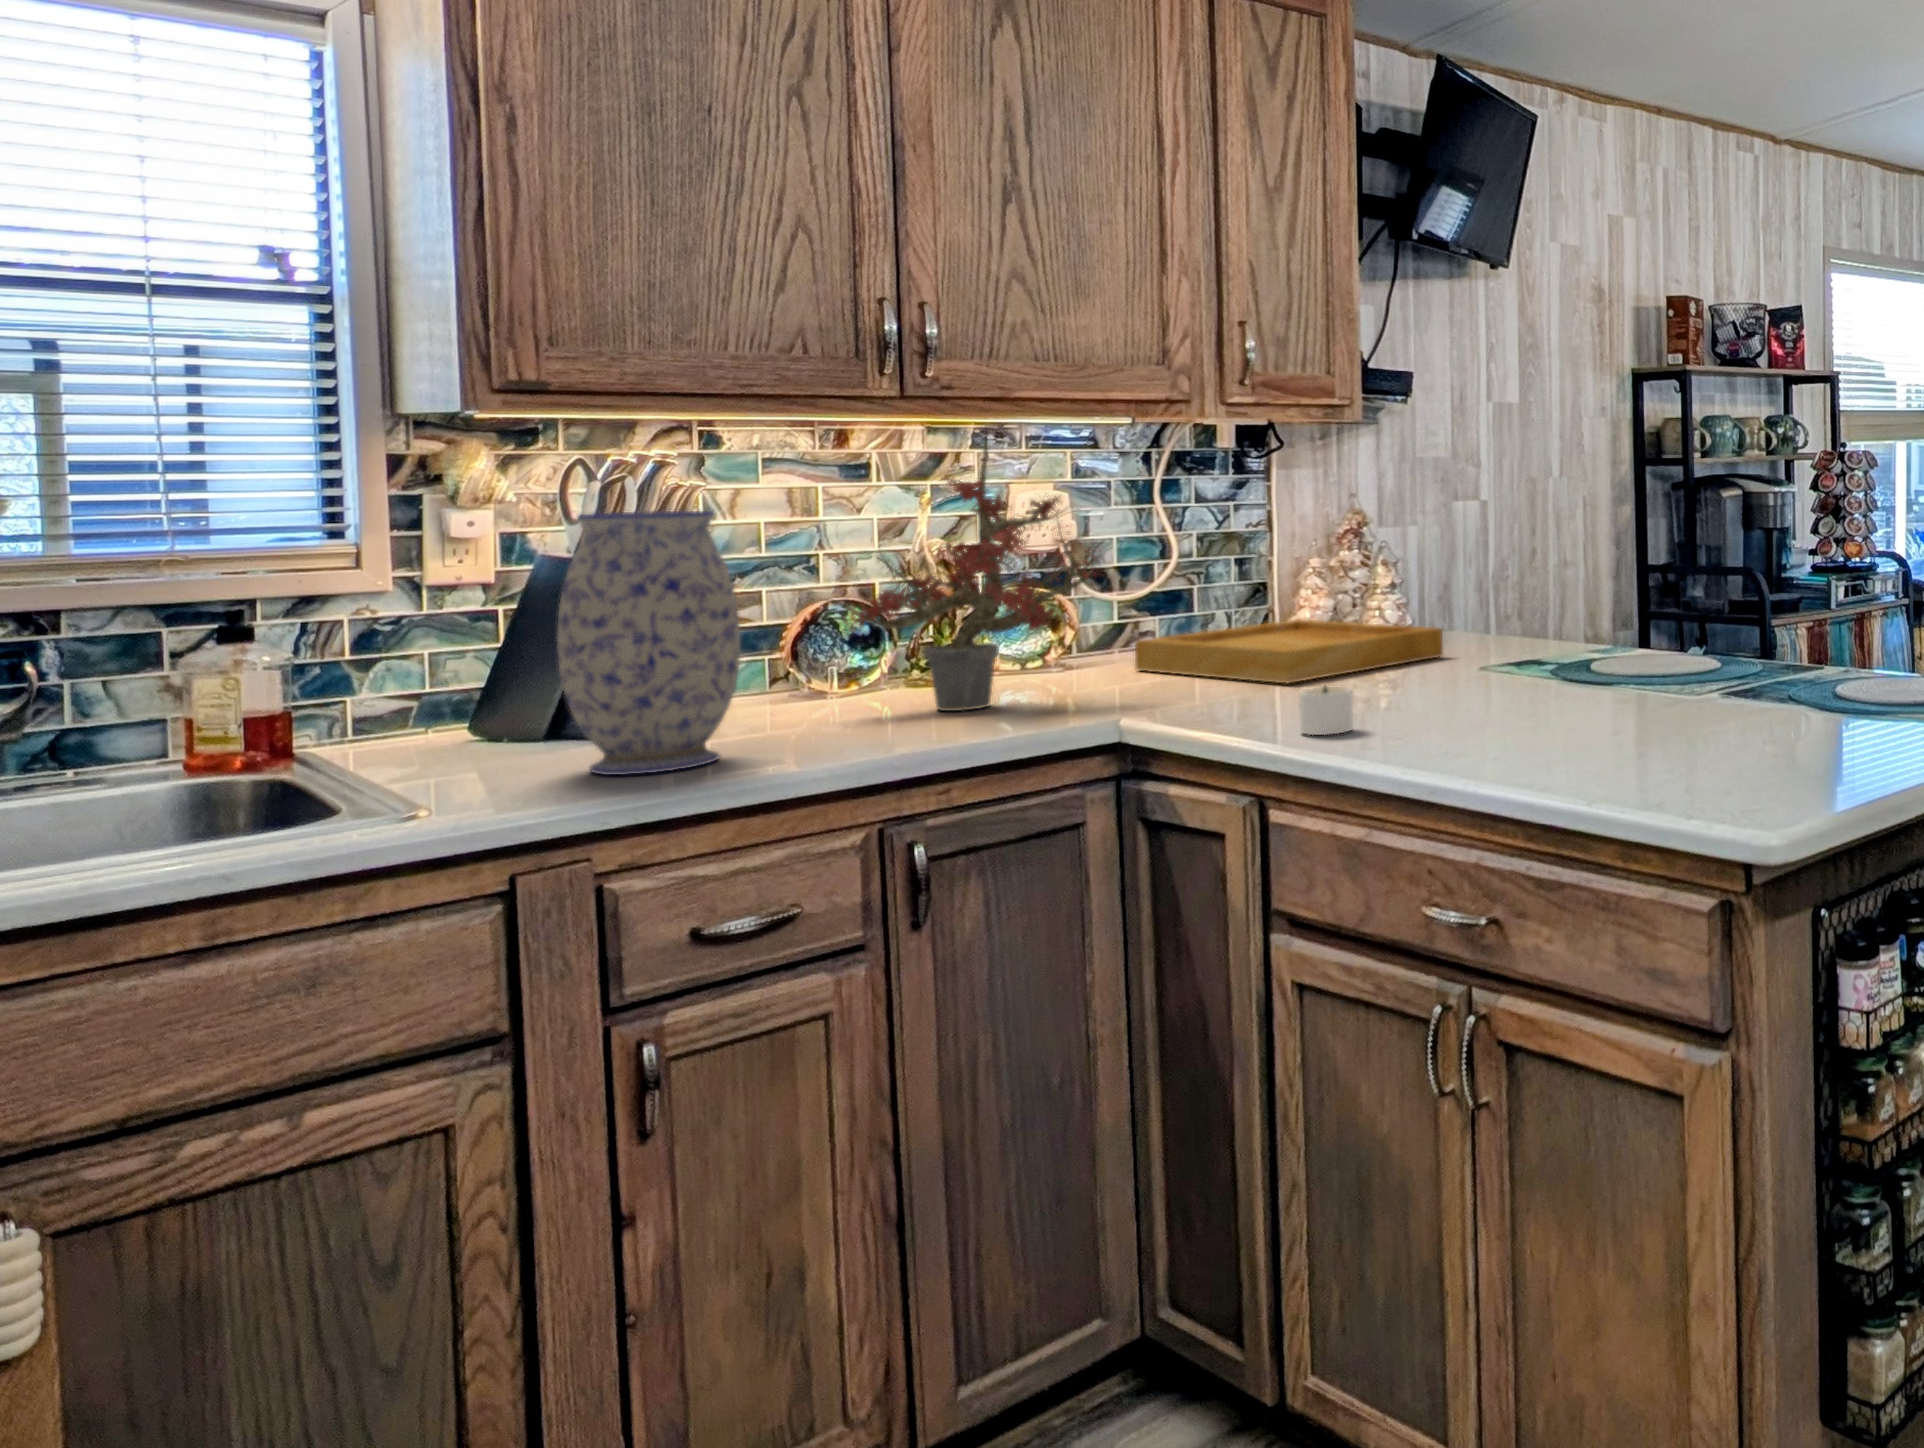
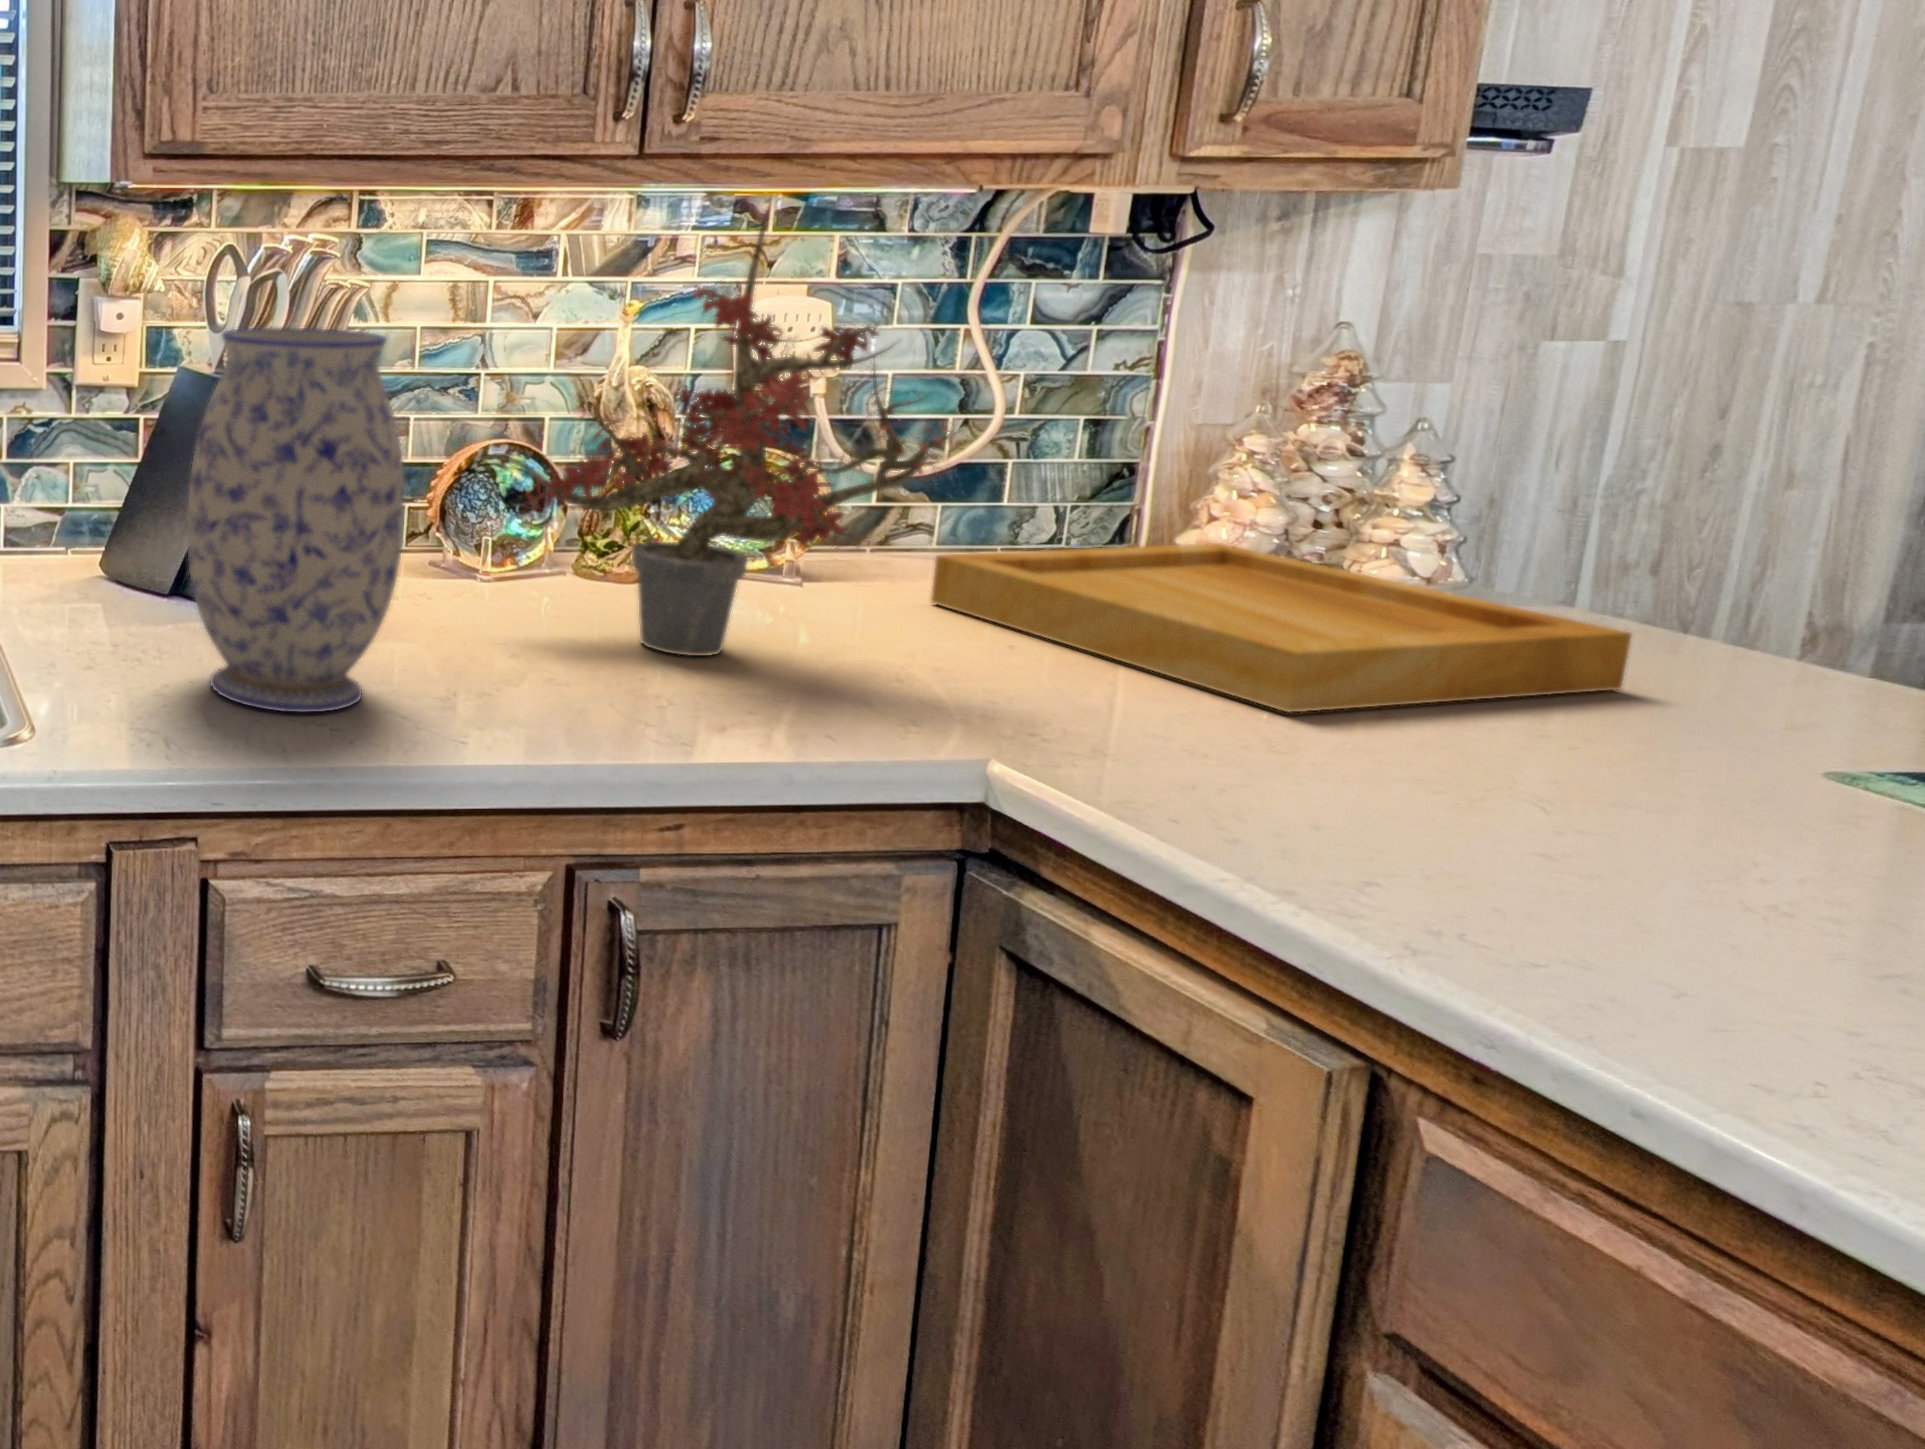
candle: present [1299,686,1353,735] -> none [1477,830,1731,990]

